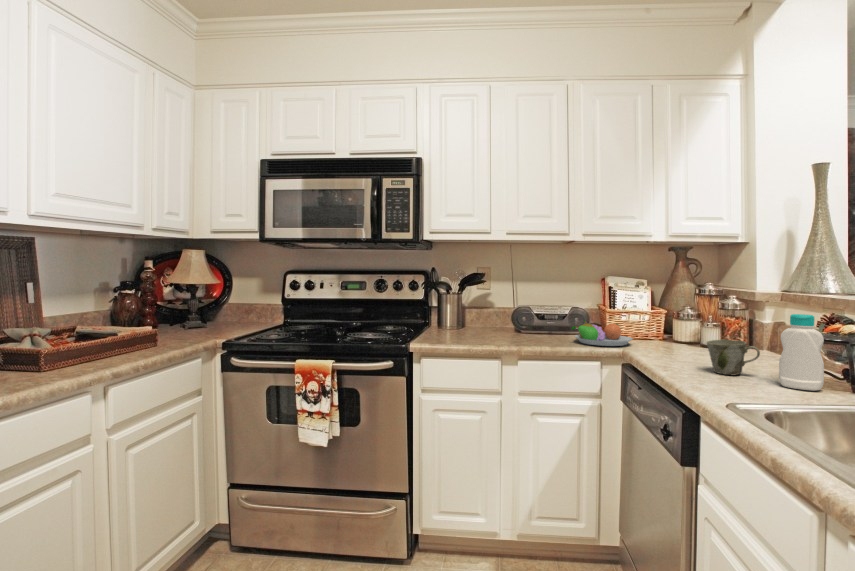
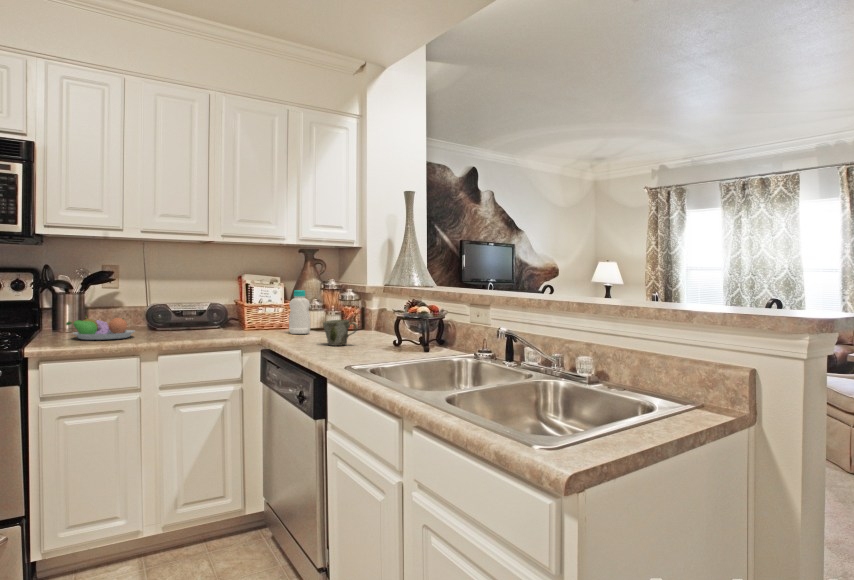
bottle: present [779,314,824,391] -> present [289,290,310,334]
fruit bowl: present [572,320,632,346] -> present [66,316,135,340]

